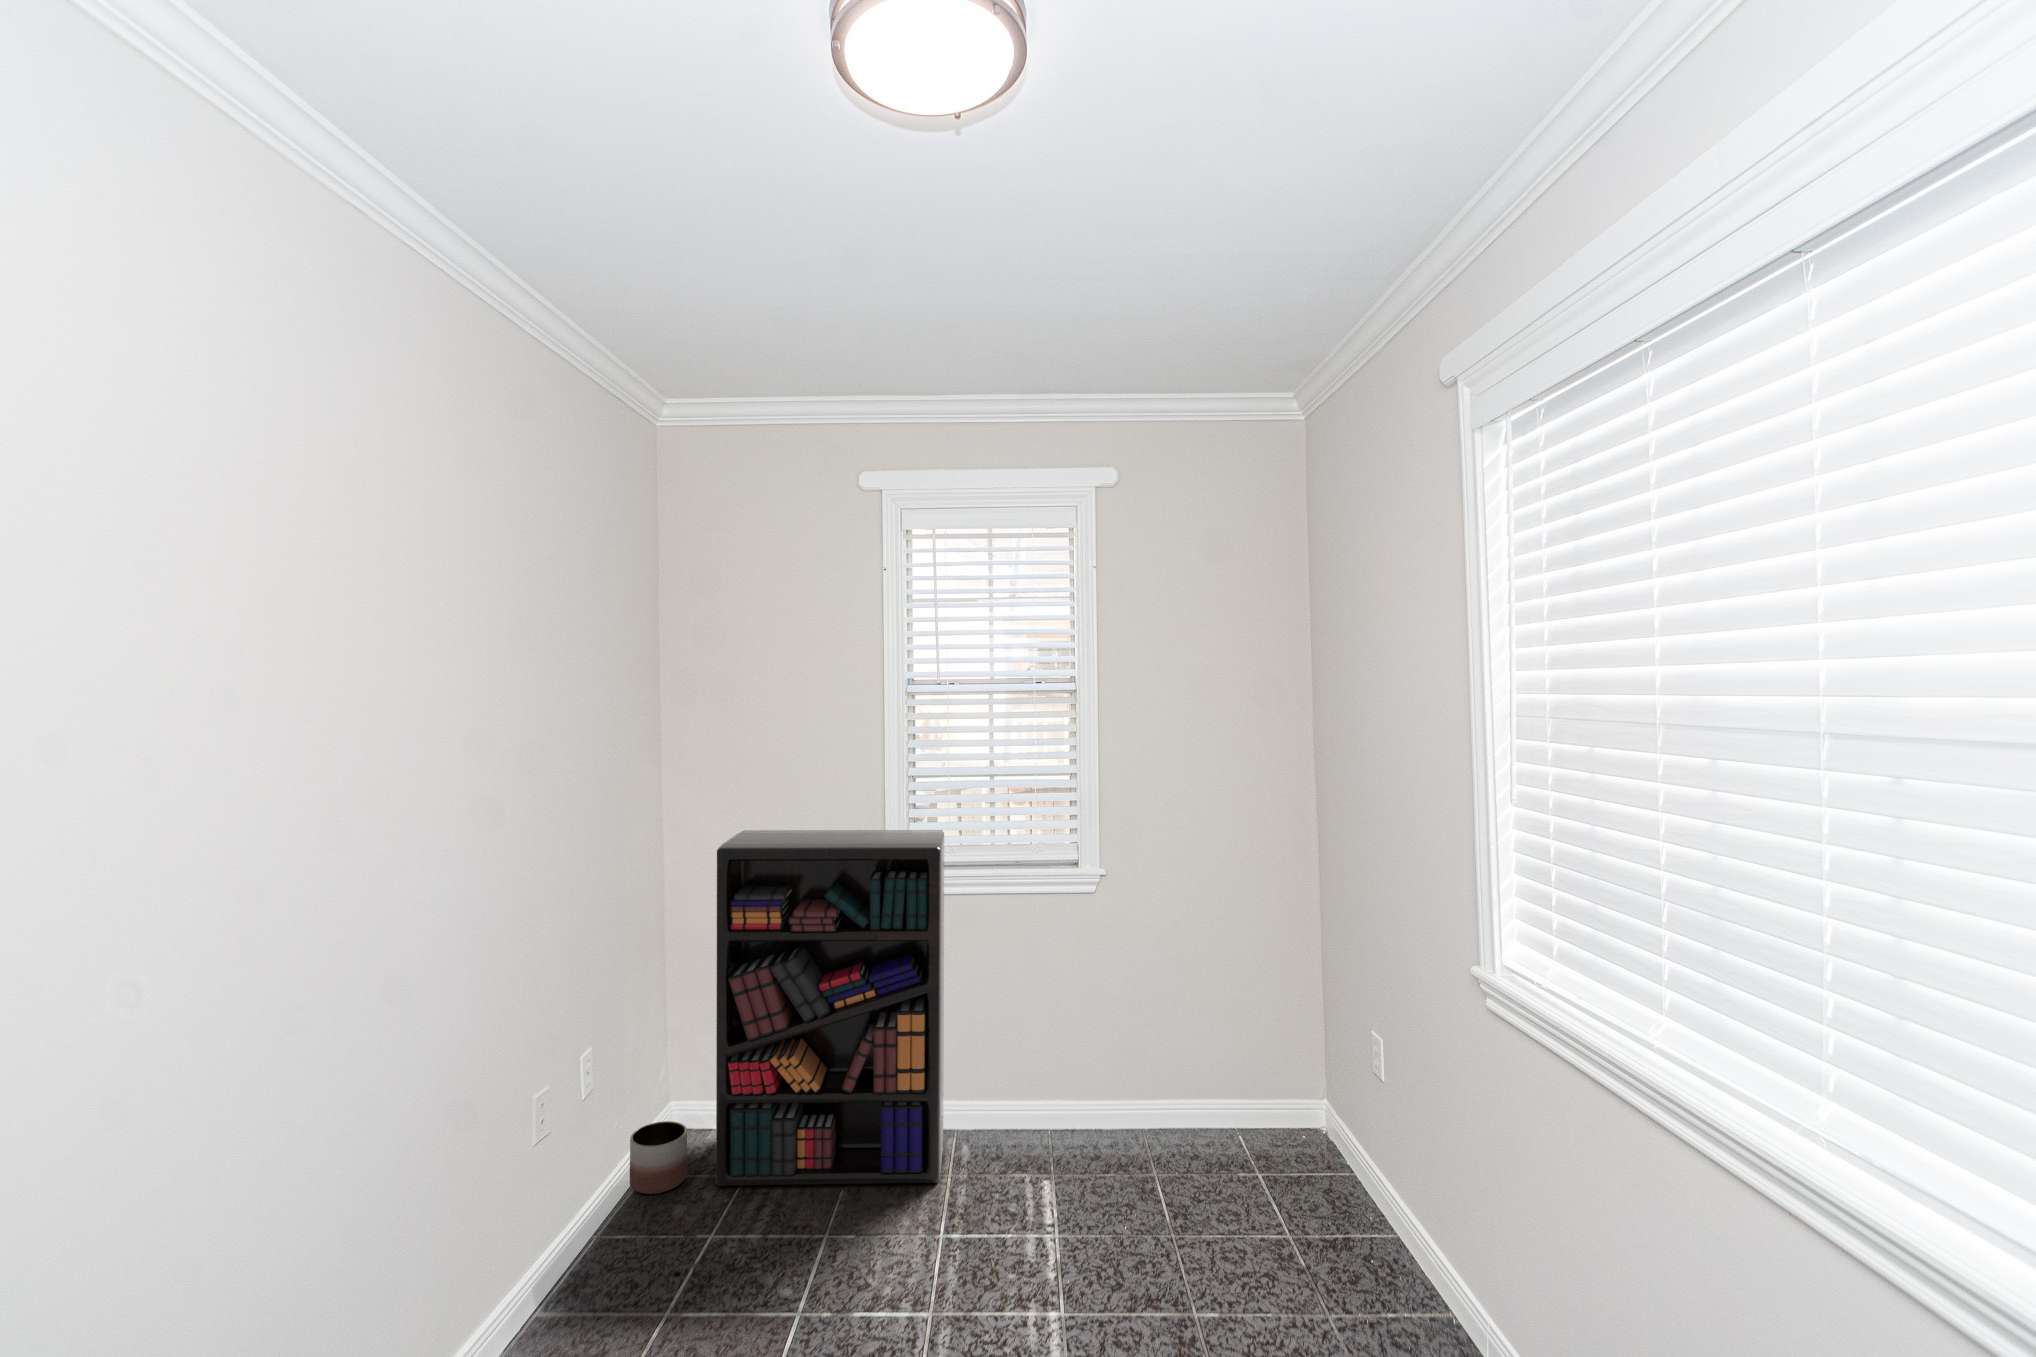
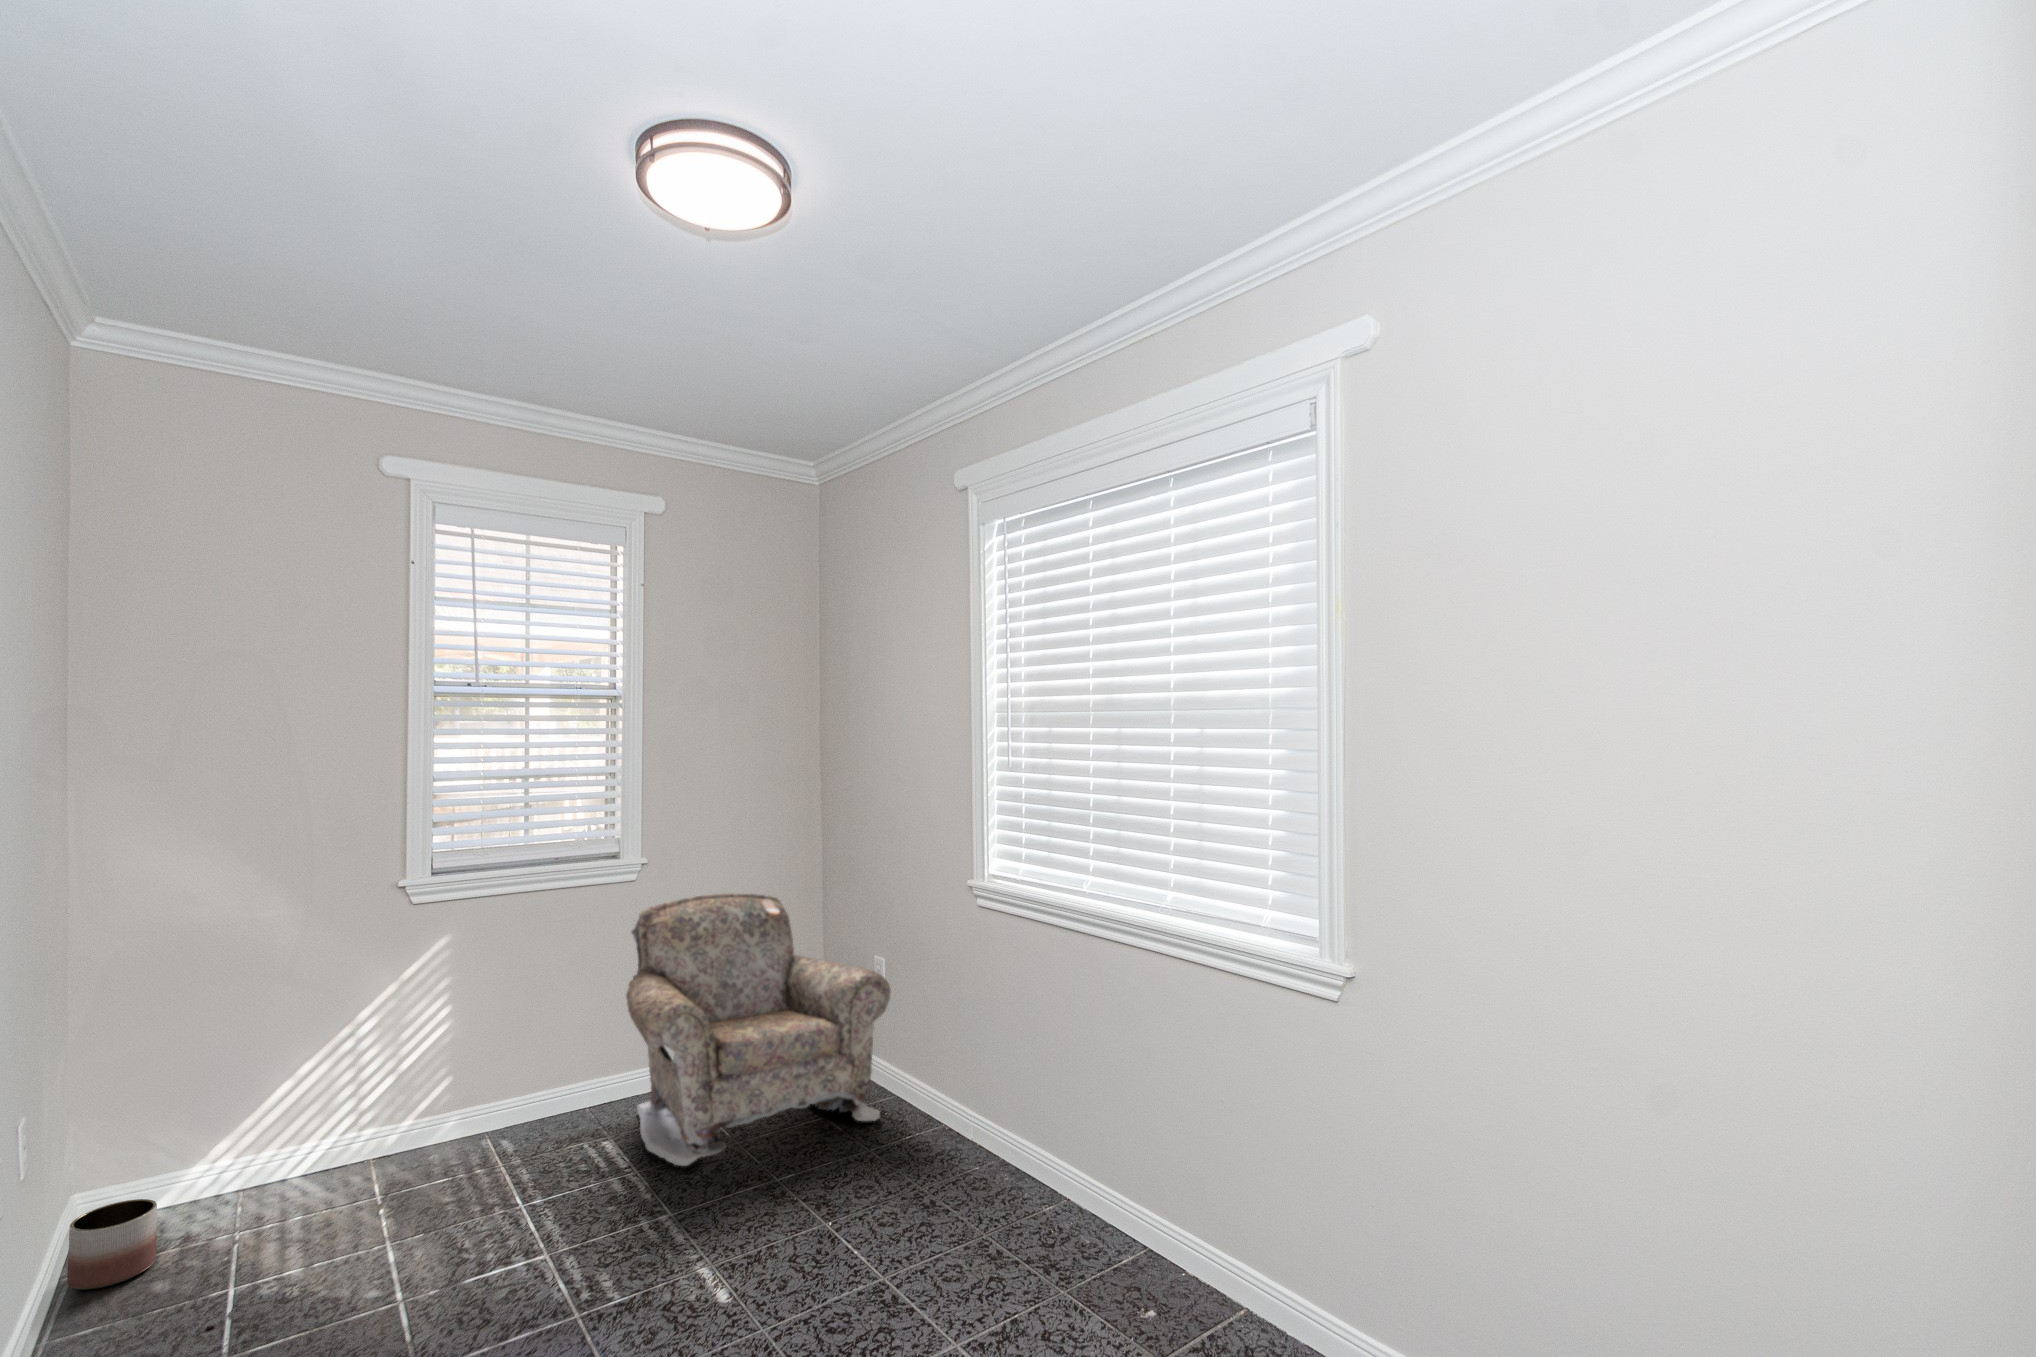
bookshelf: present [716,830,944,1186] -> none [203,830,496,1250]
armchair: none [1062,923,1376,1267] -> present [626,893,891,1166]

